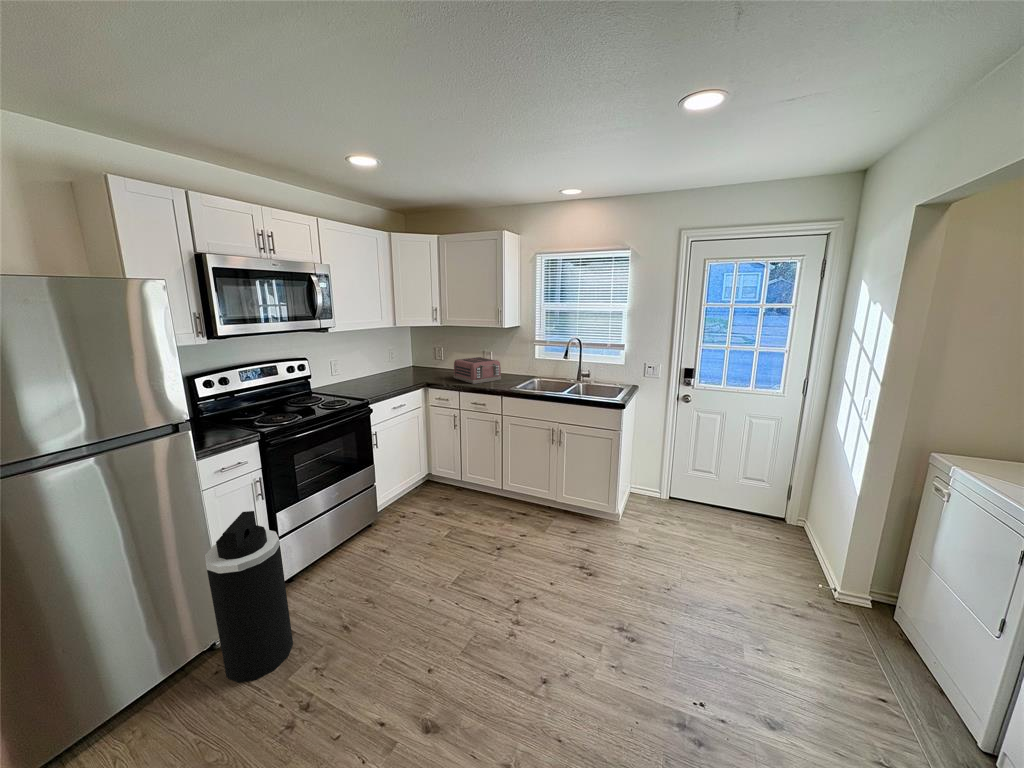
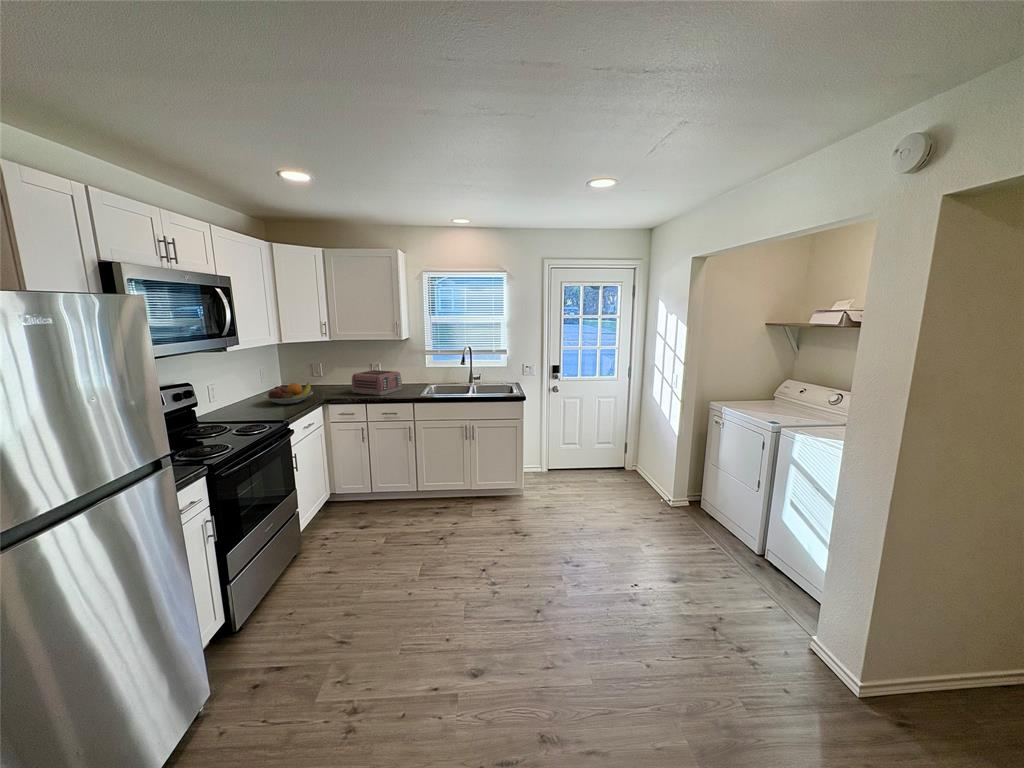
fruit bowl: none [374,365,416,383] -> present [263,383,313,404]
trash can: present [205,511,293,683] -> none [203,544,297,735]

